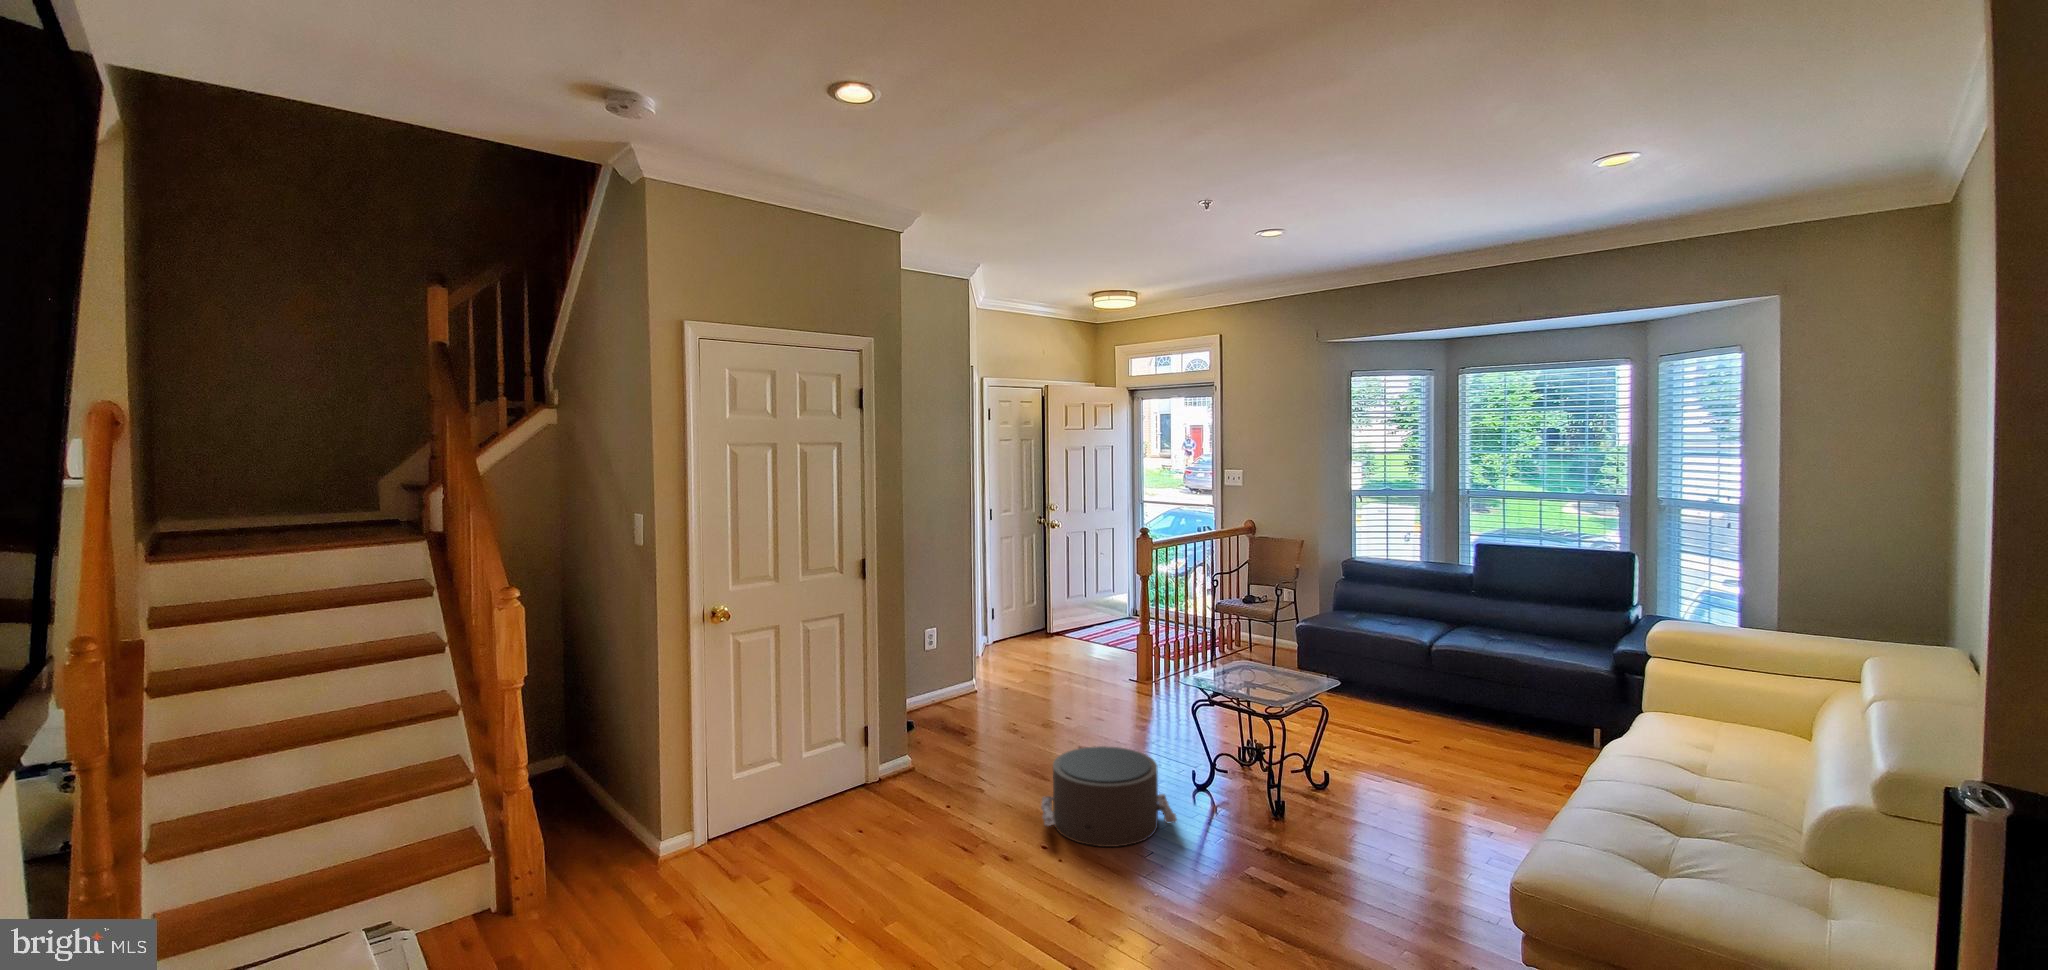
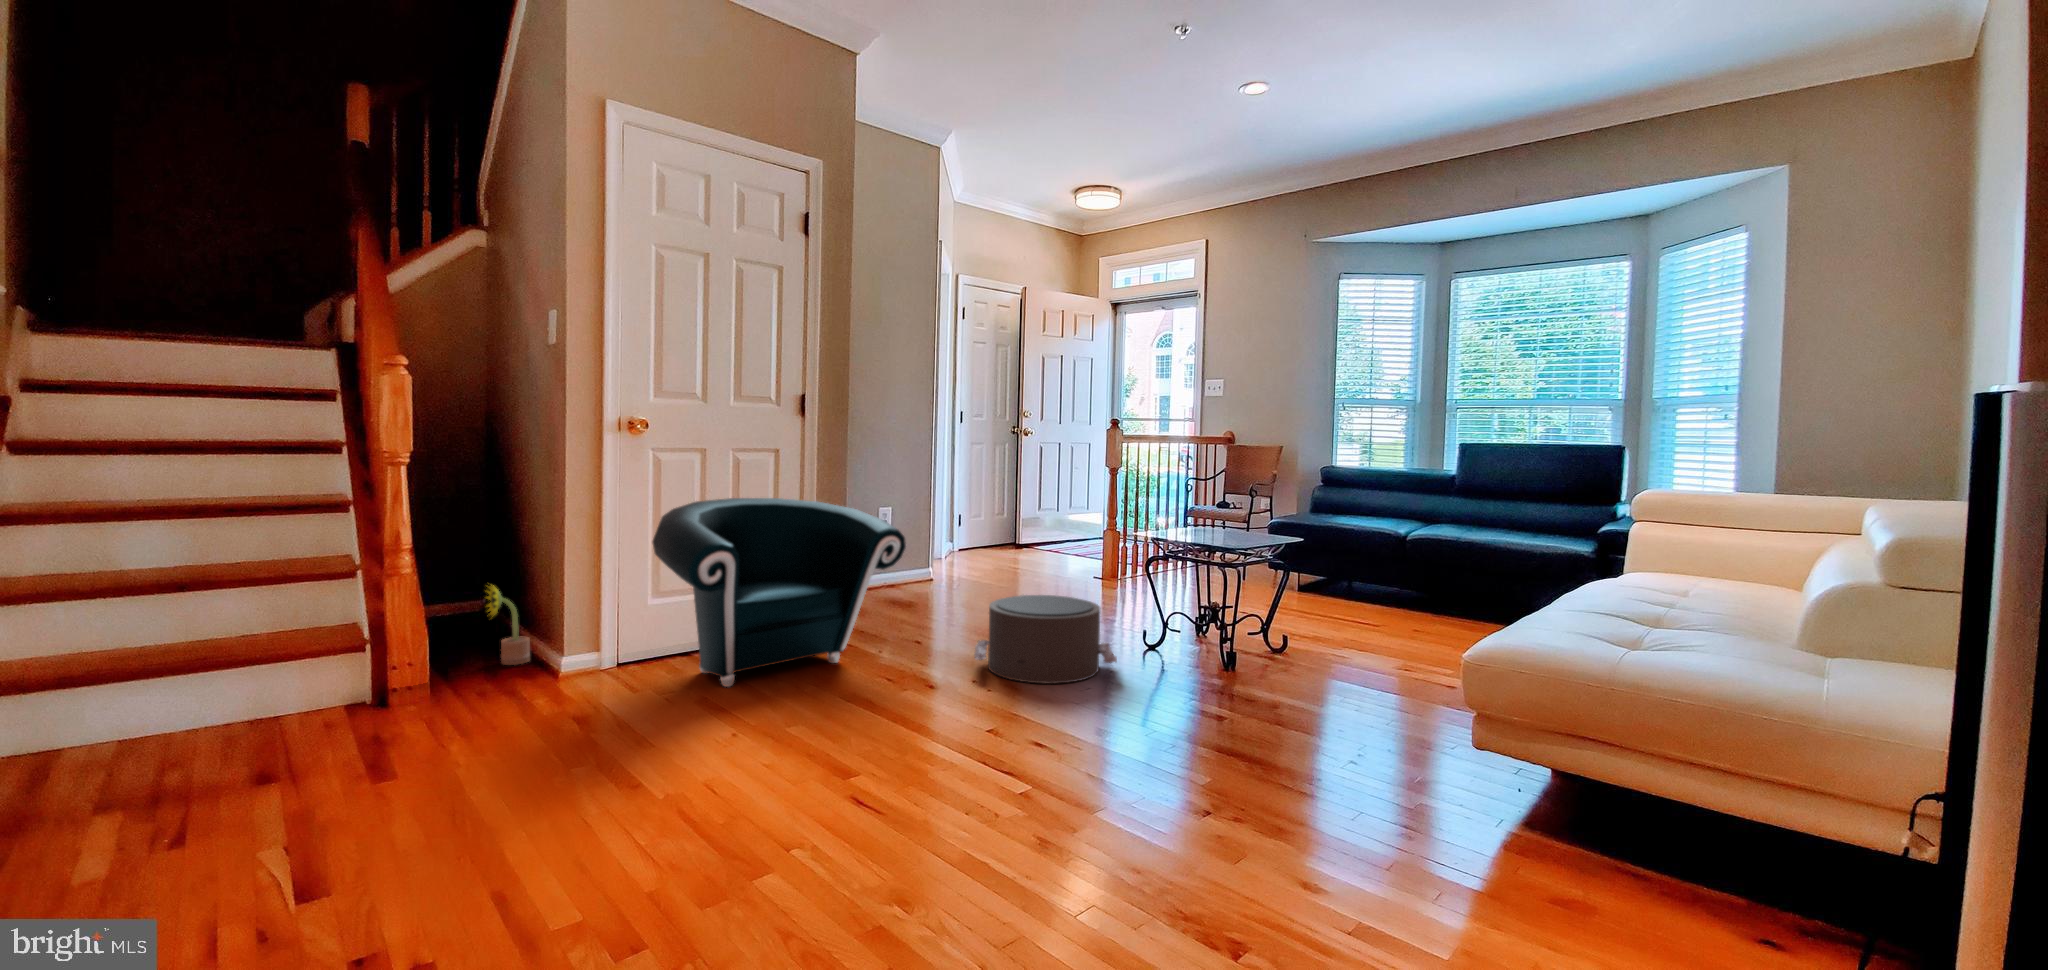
armchair: none [745,666,972,868] -> present [653,498,906,687]
decorative plant: none [580,769,624,846] -> present [486,585,530,665]

